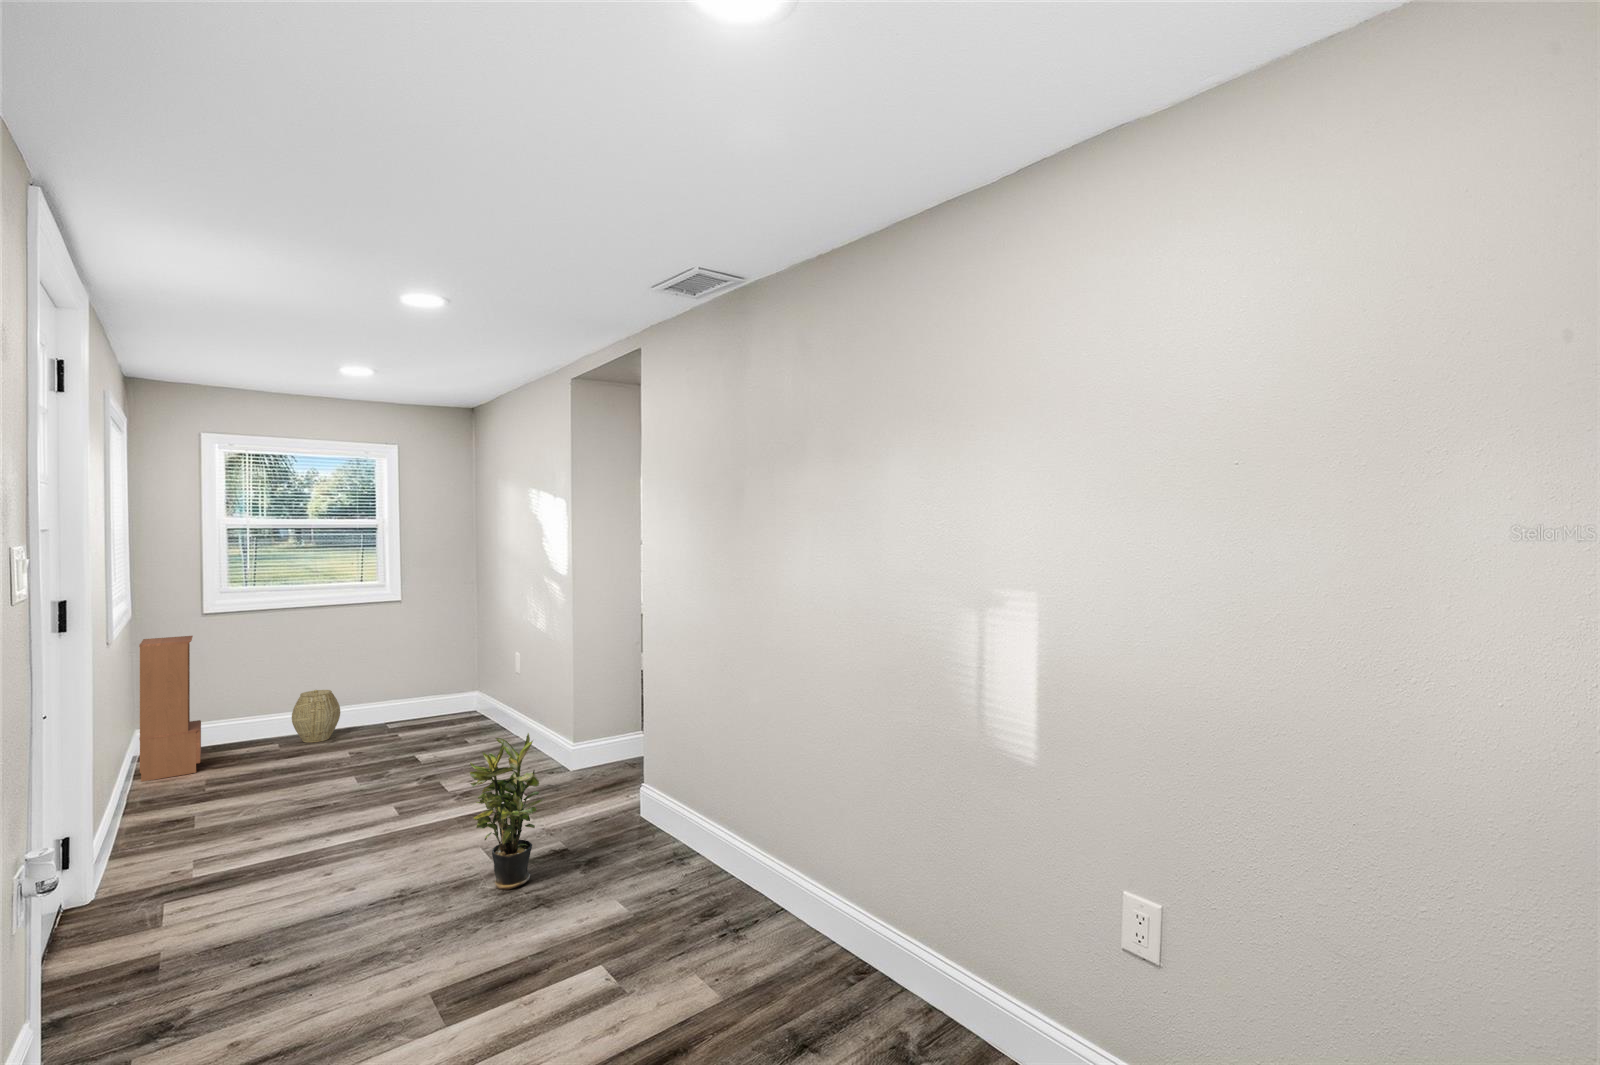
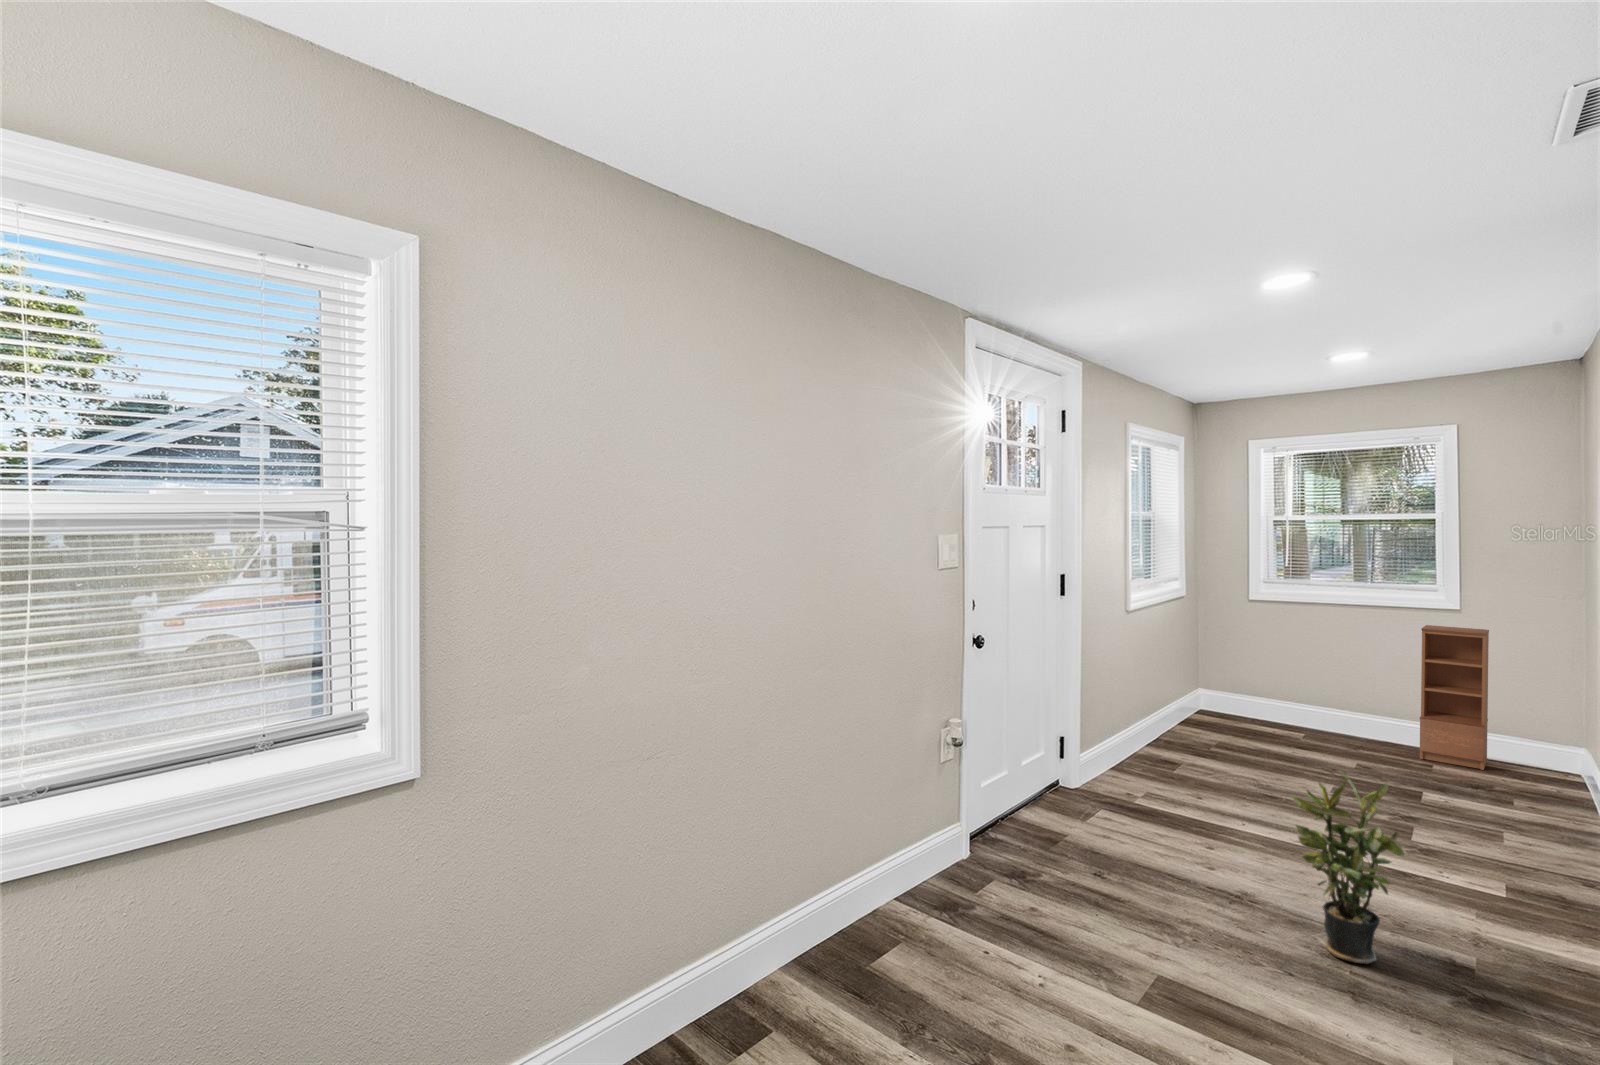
bookcase: present [139,636,201,781] -> present [1420,625,1489,770]
woven basket: present [292,690,340,743] -> none [1318,688,1370,744]

